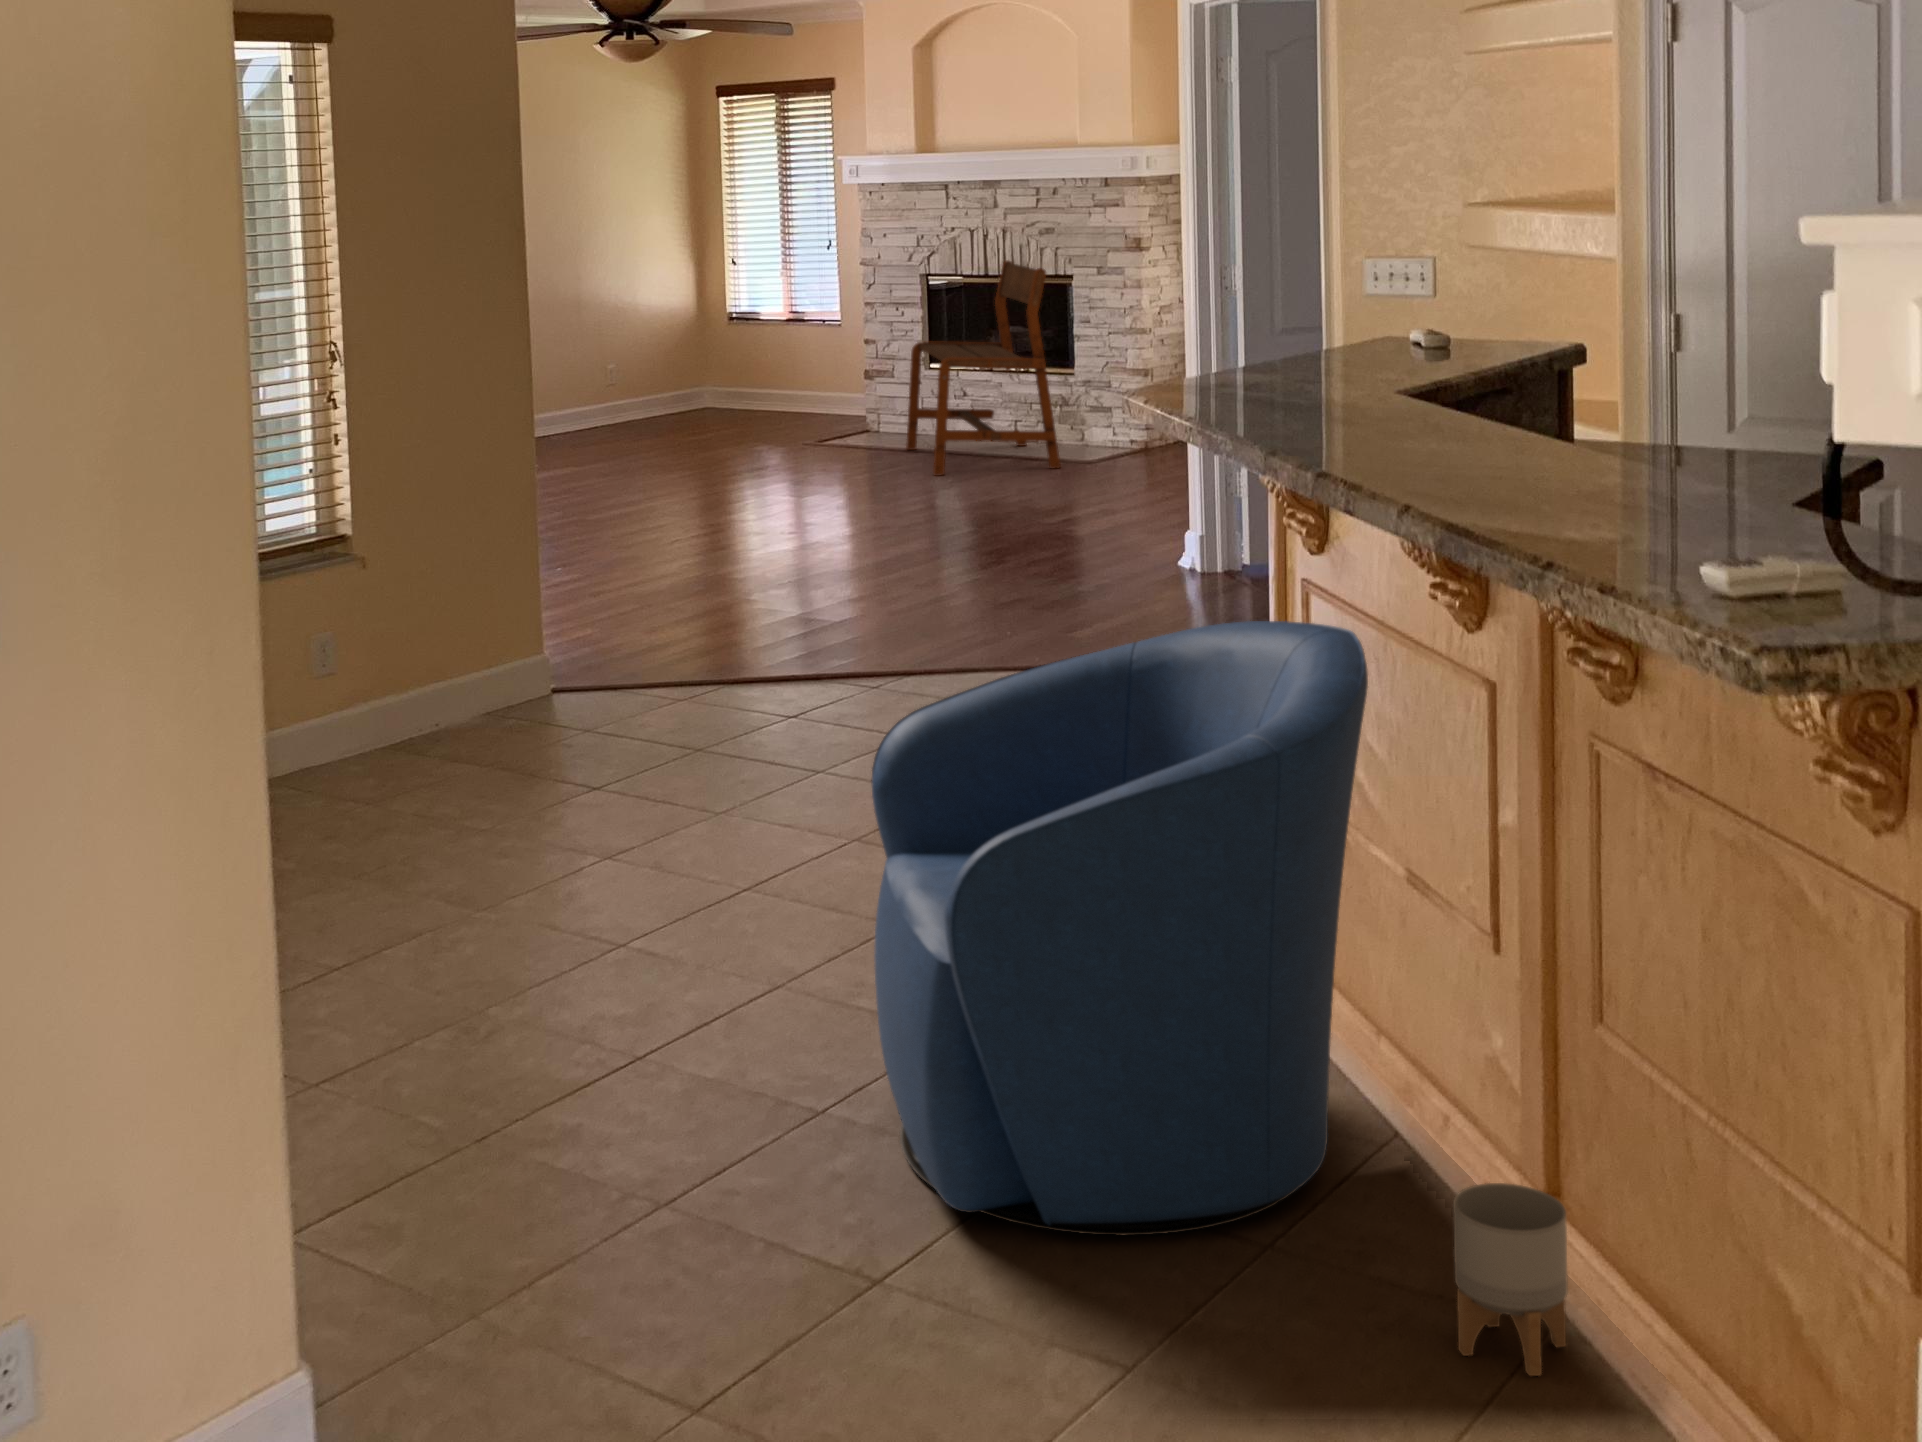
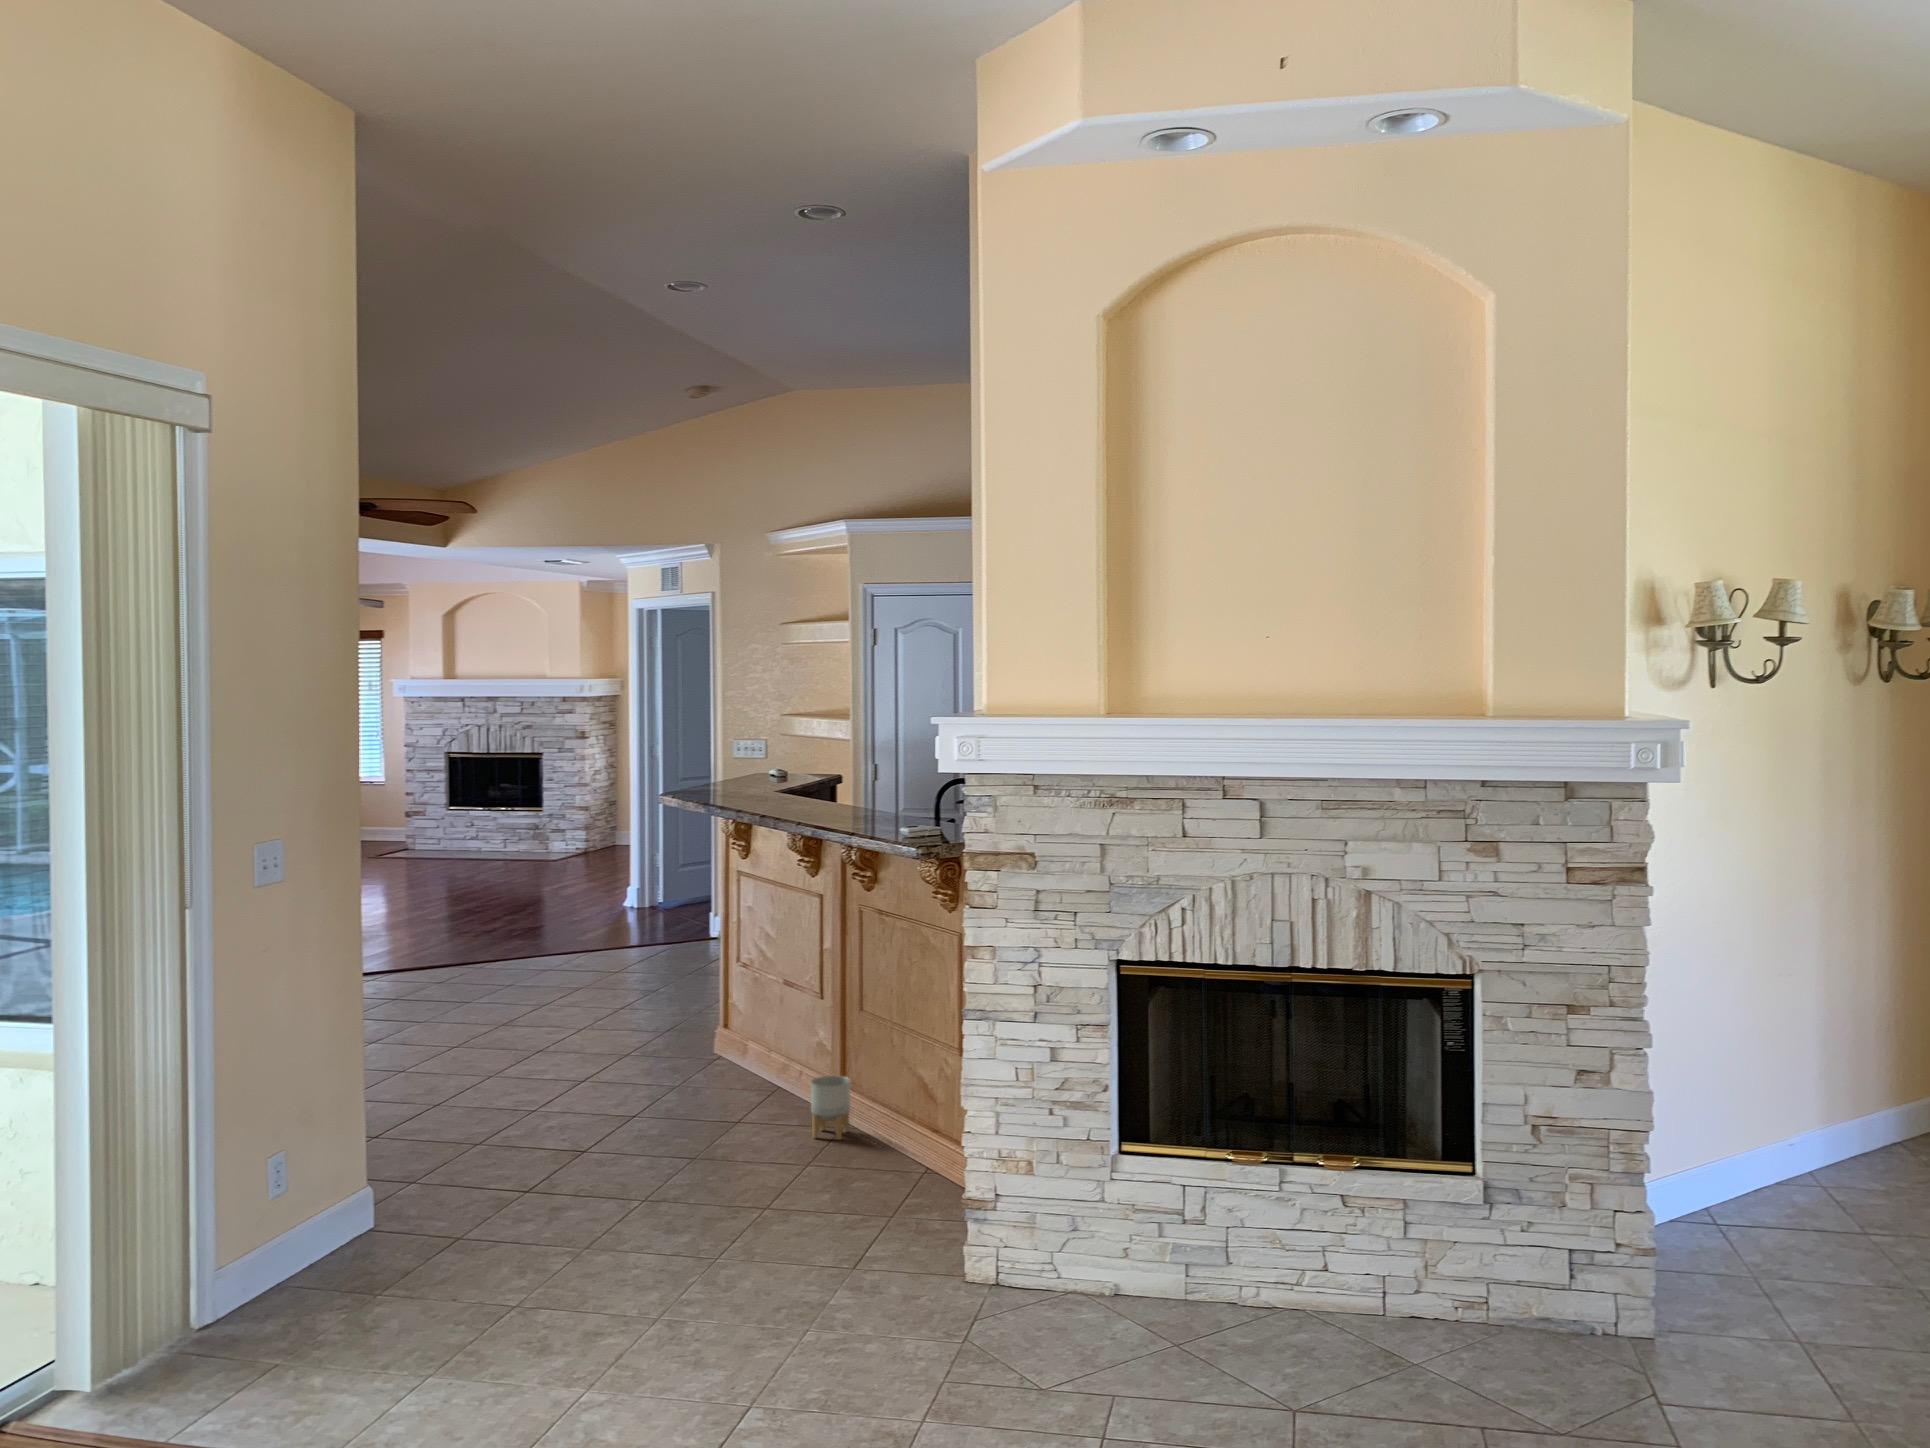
bench: present [906,260,1061,476] -> none [437,744,537,870]
armchair: present [871,621,1368,1235] -> none [552,883,772,1129]

